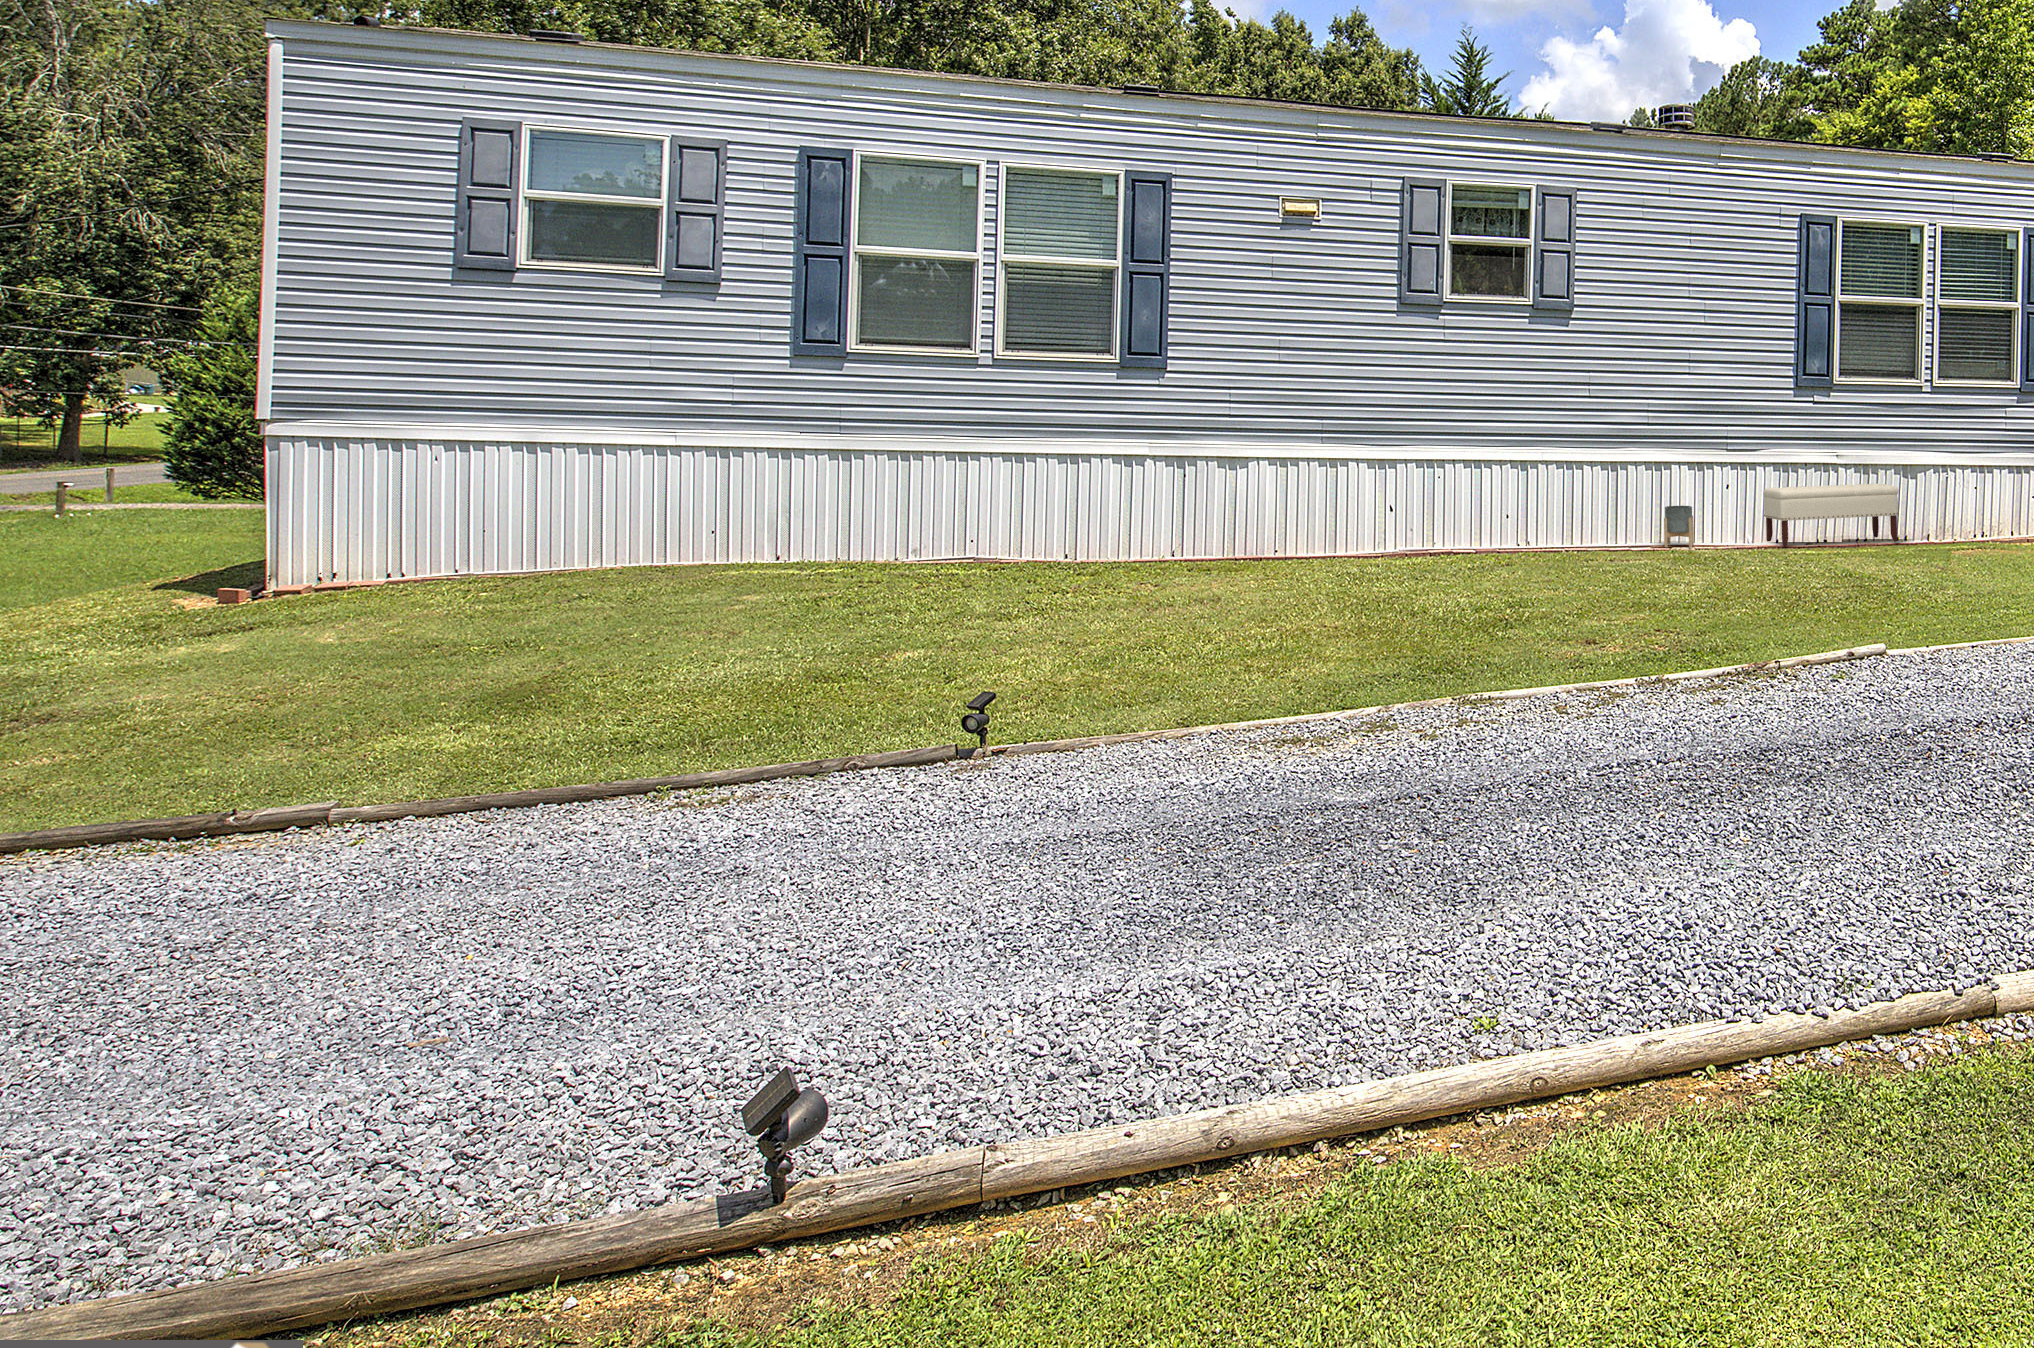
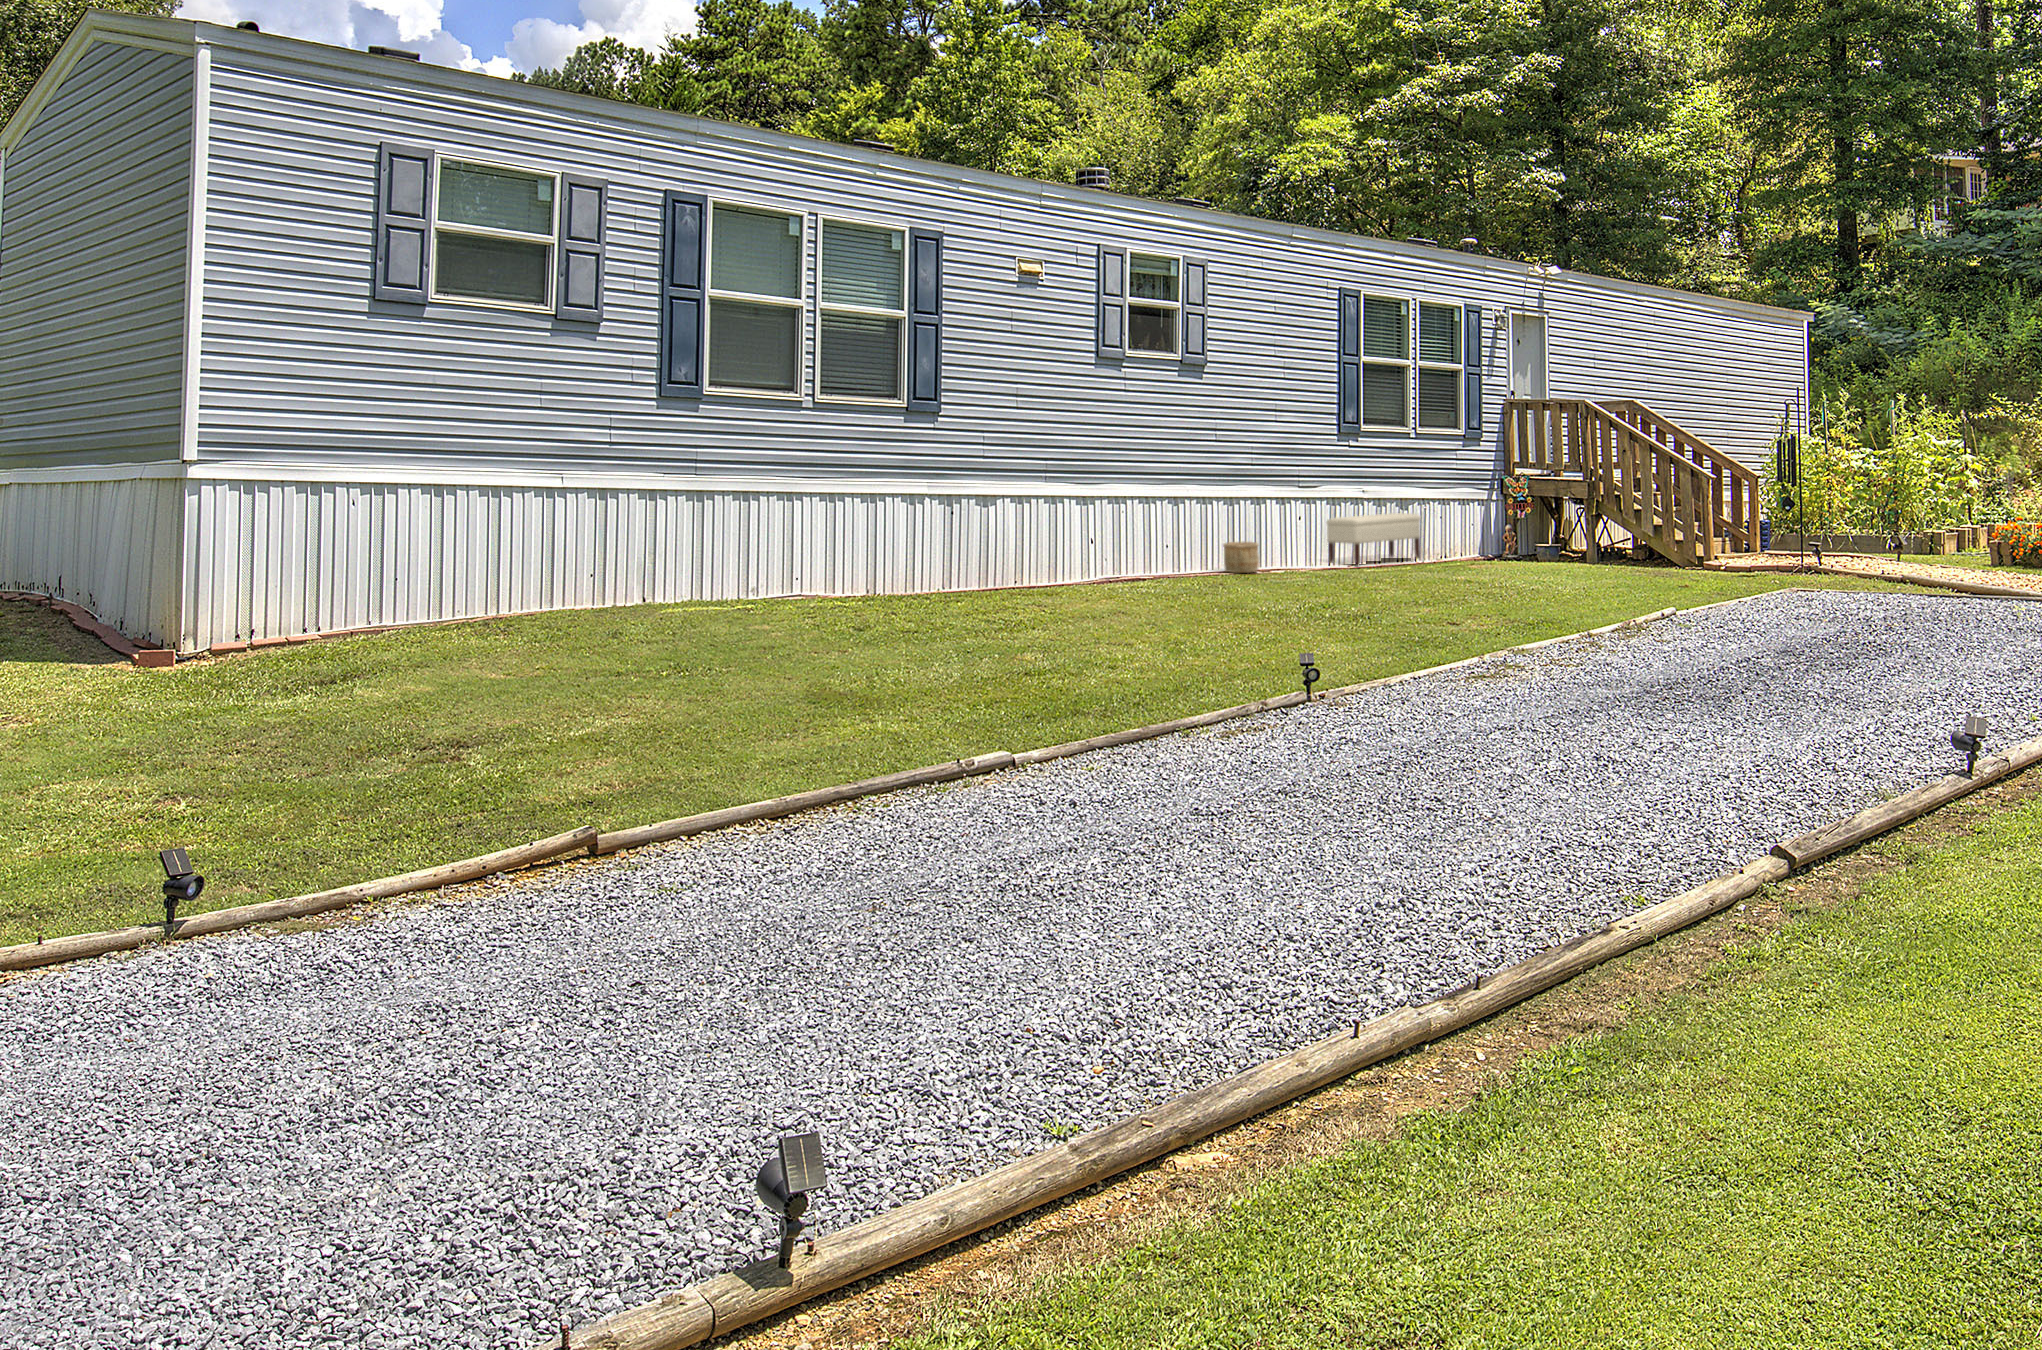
planter: present [1664,506,1694,547] -> none [1267,534,1298,569]
wooden bucket: none [1584,513,1627,550] -> present [1223,541,1259,573]

